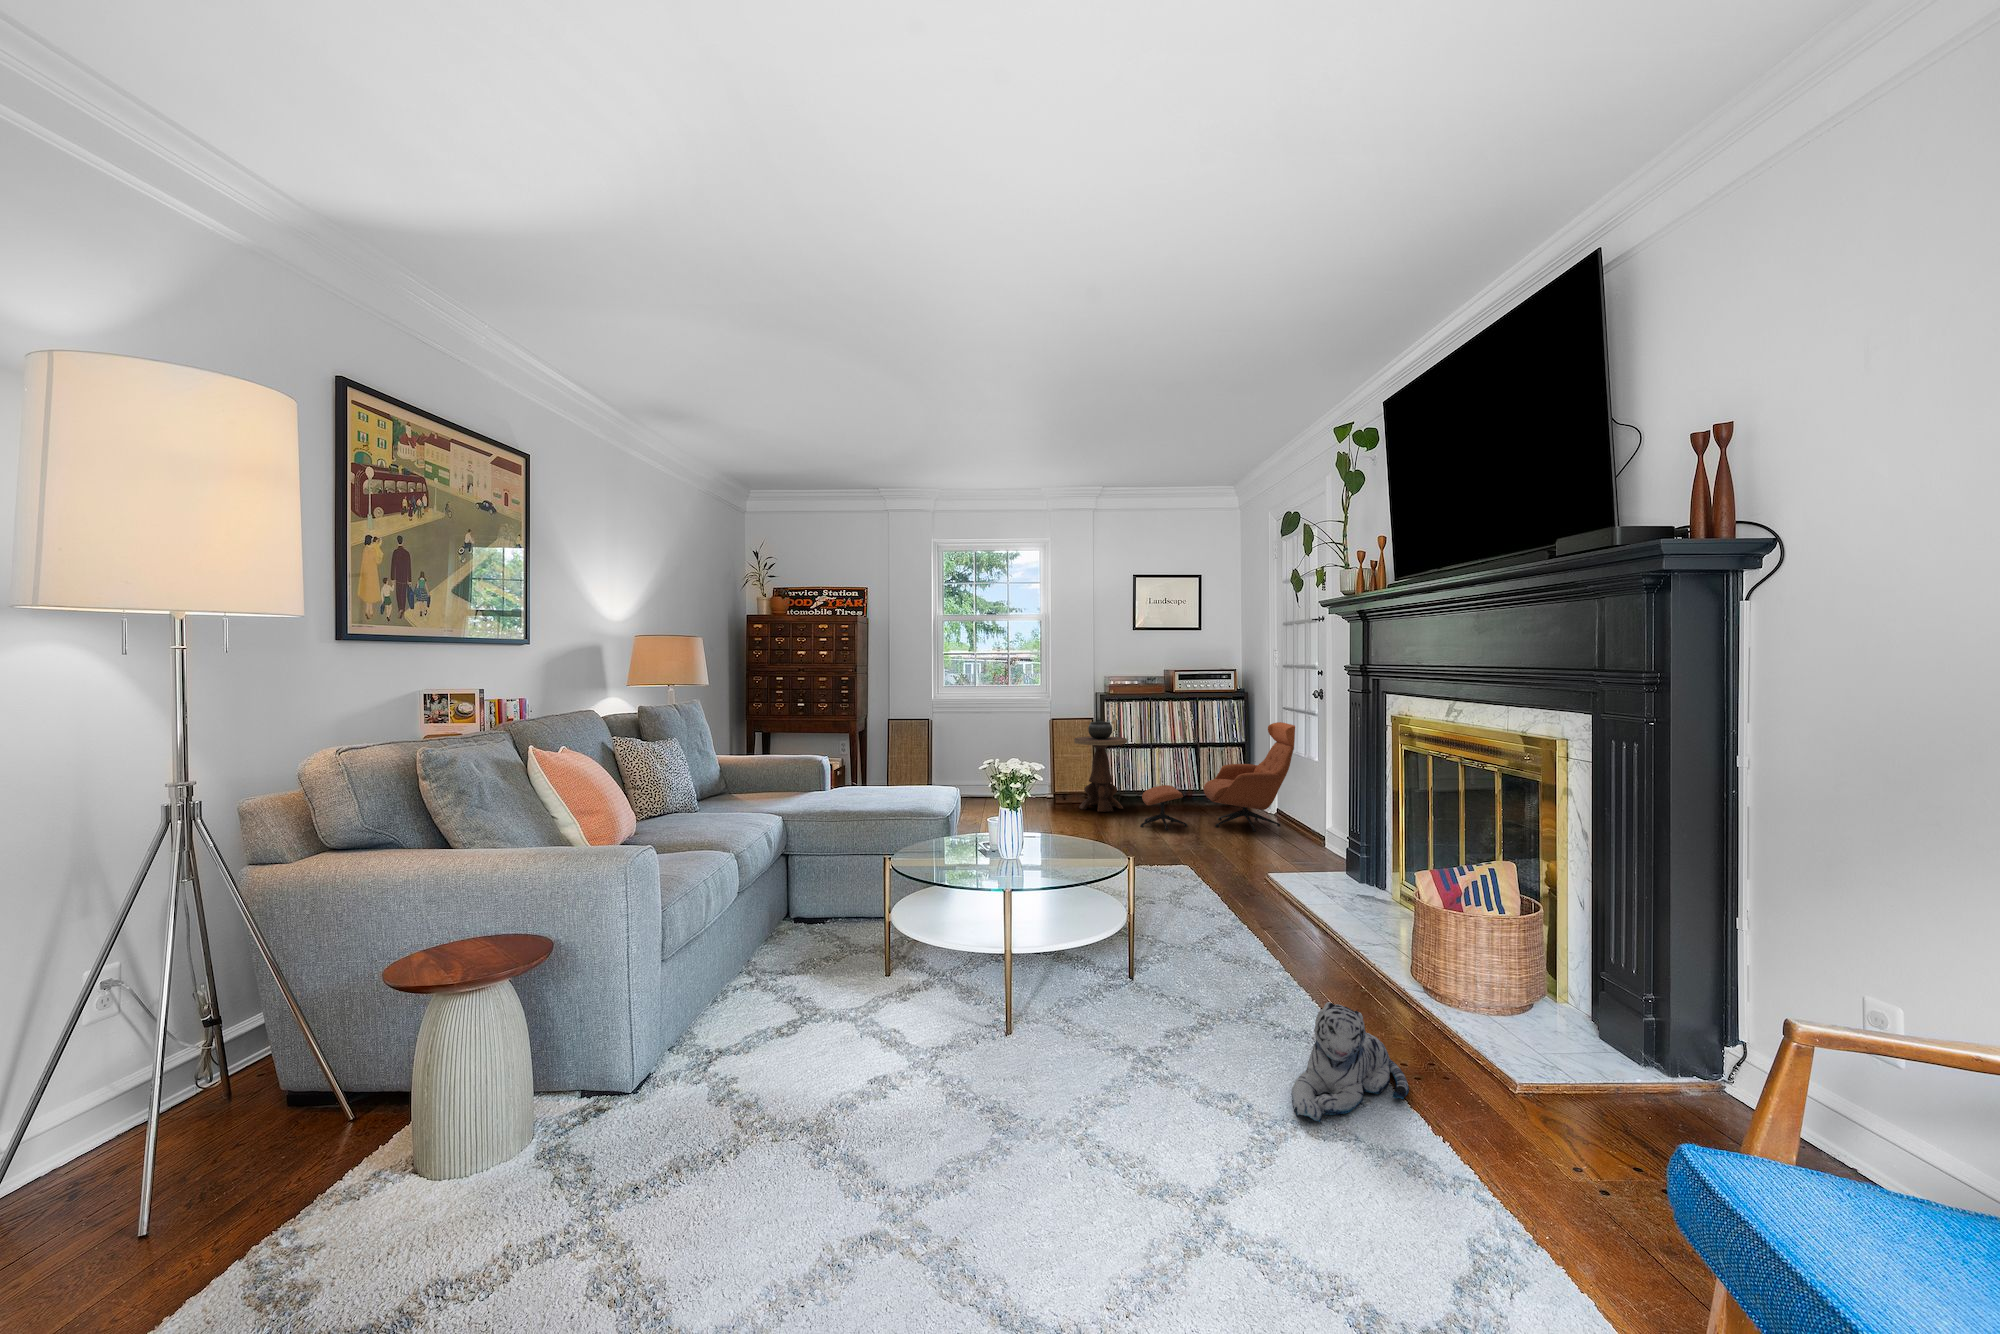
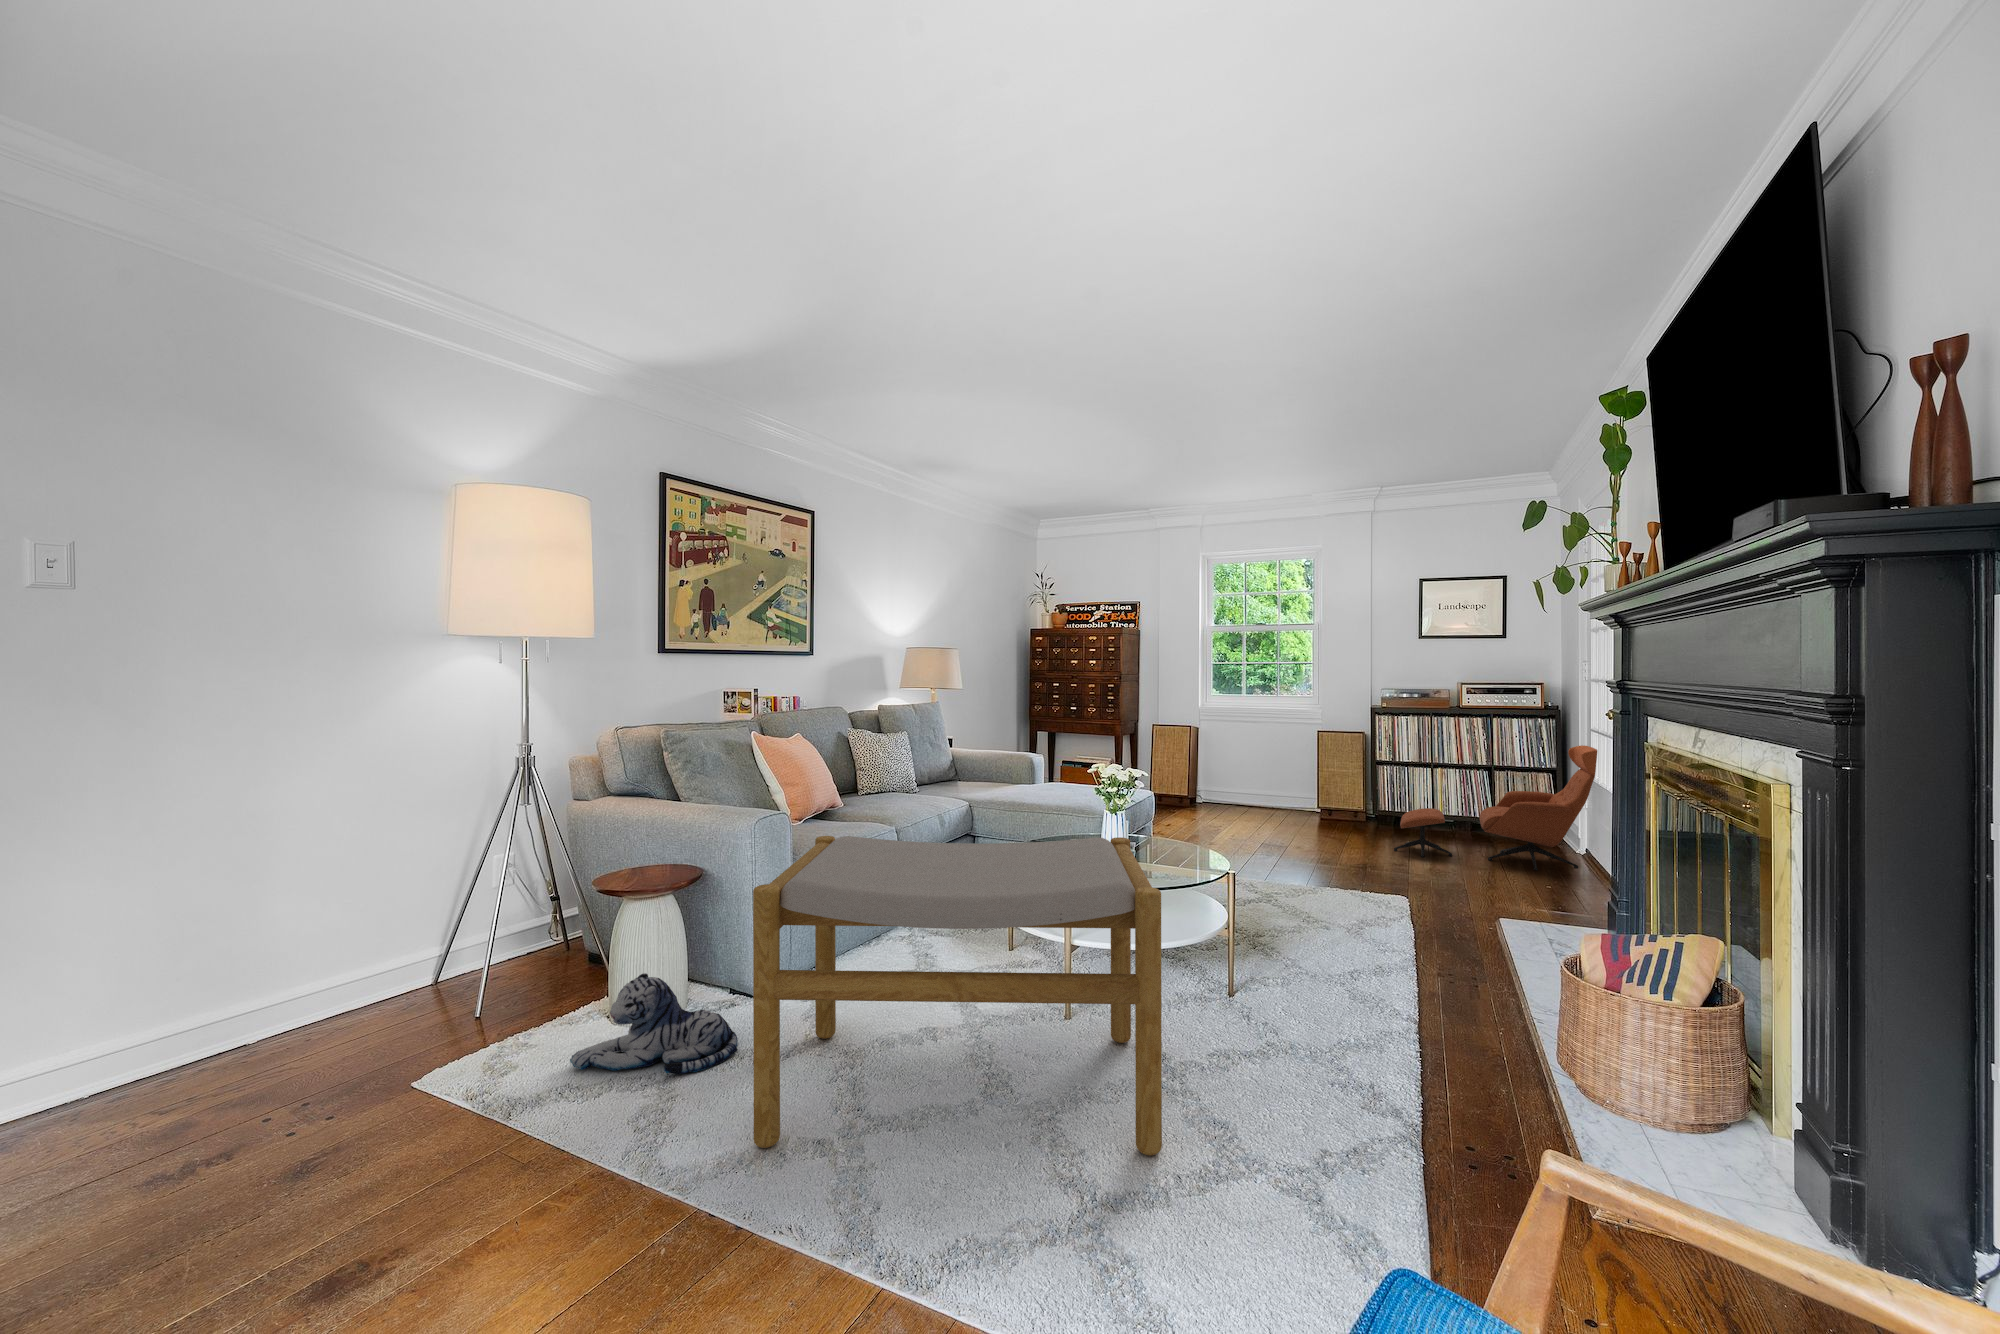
side table: present [1074,722,1127,812] -> none [1337,736,1398,832]
footstool: none [759,834,1211,1251] -> present [753,836,1162,1156]
plush toy: present [1291,1002,1409,1122] -> present [570,973,738,1074]

